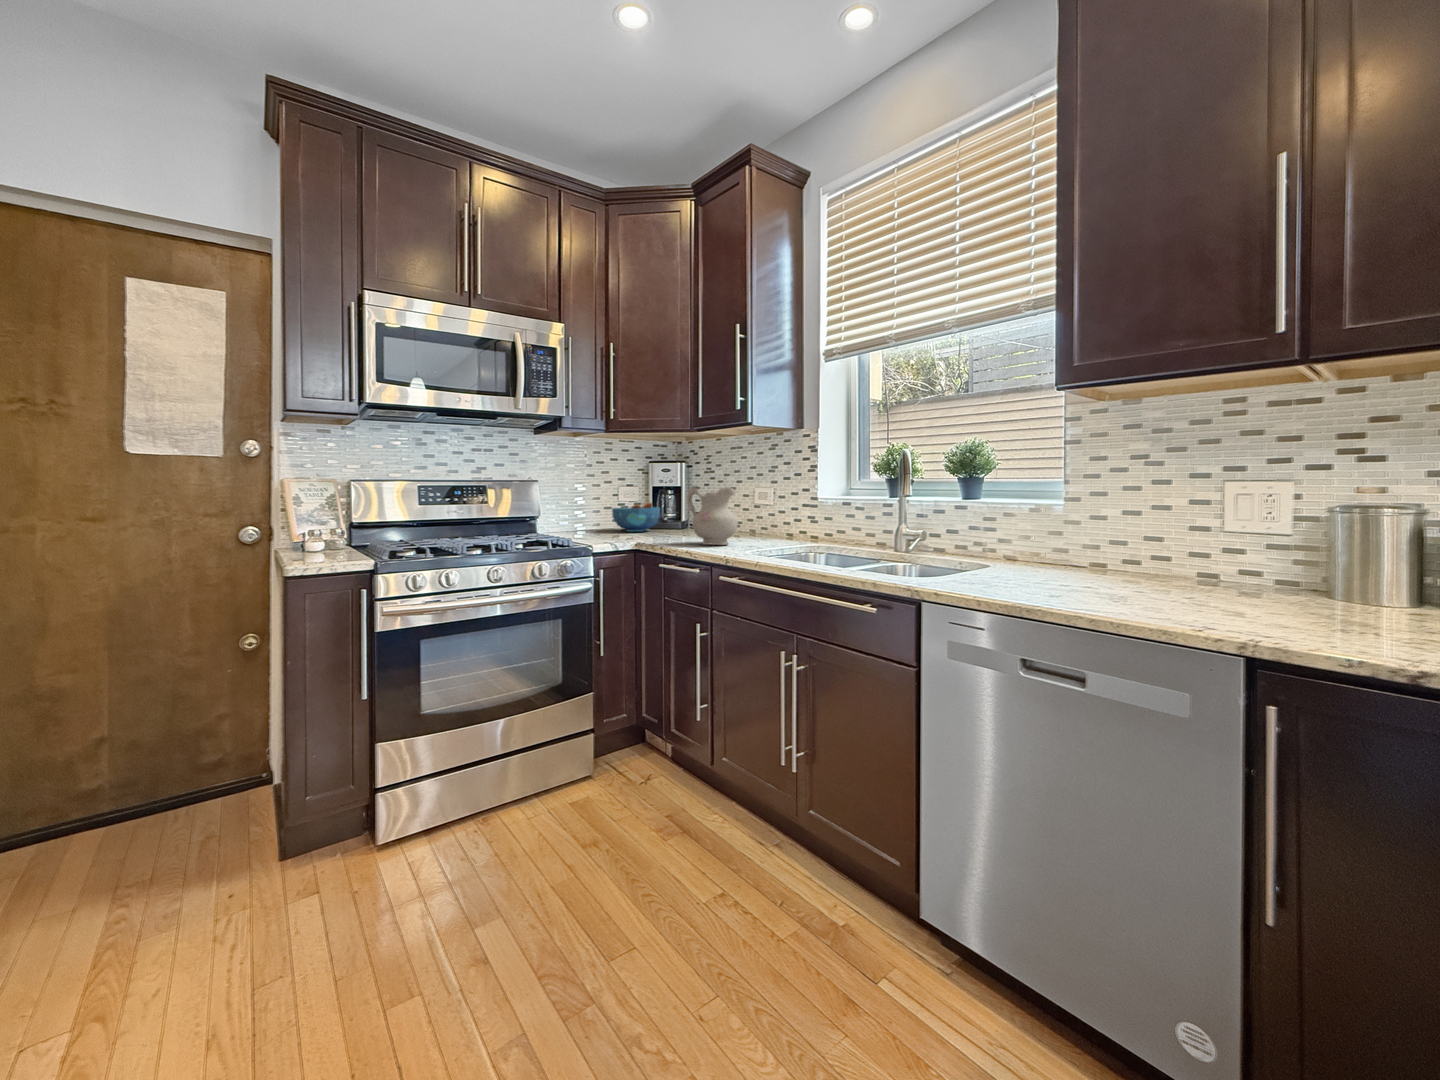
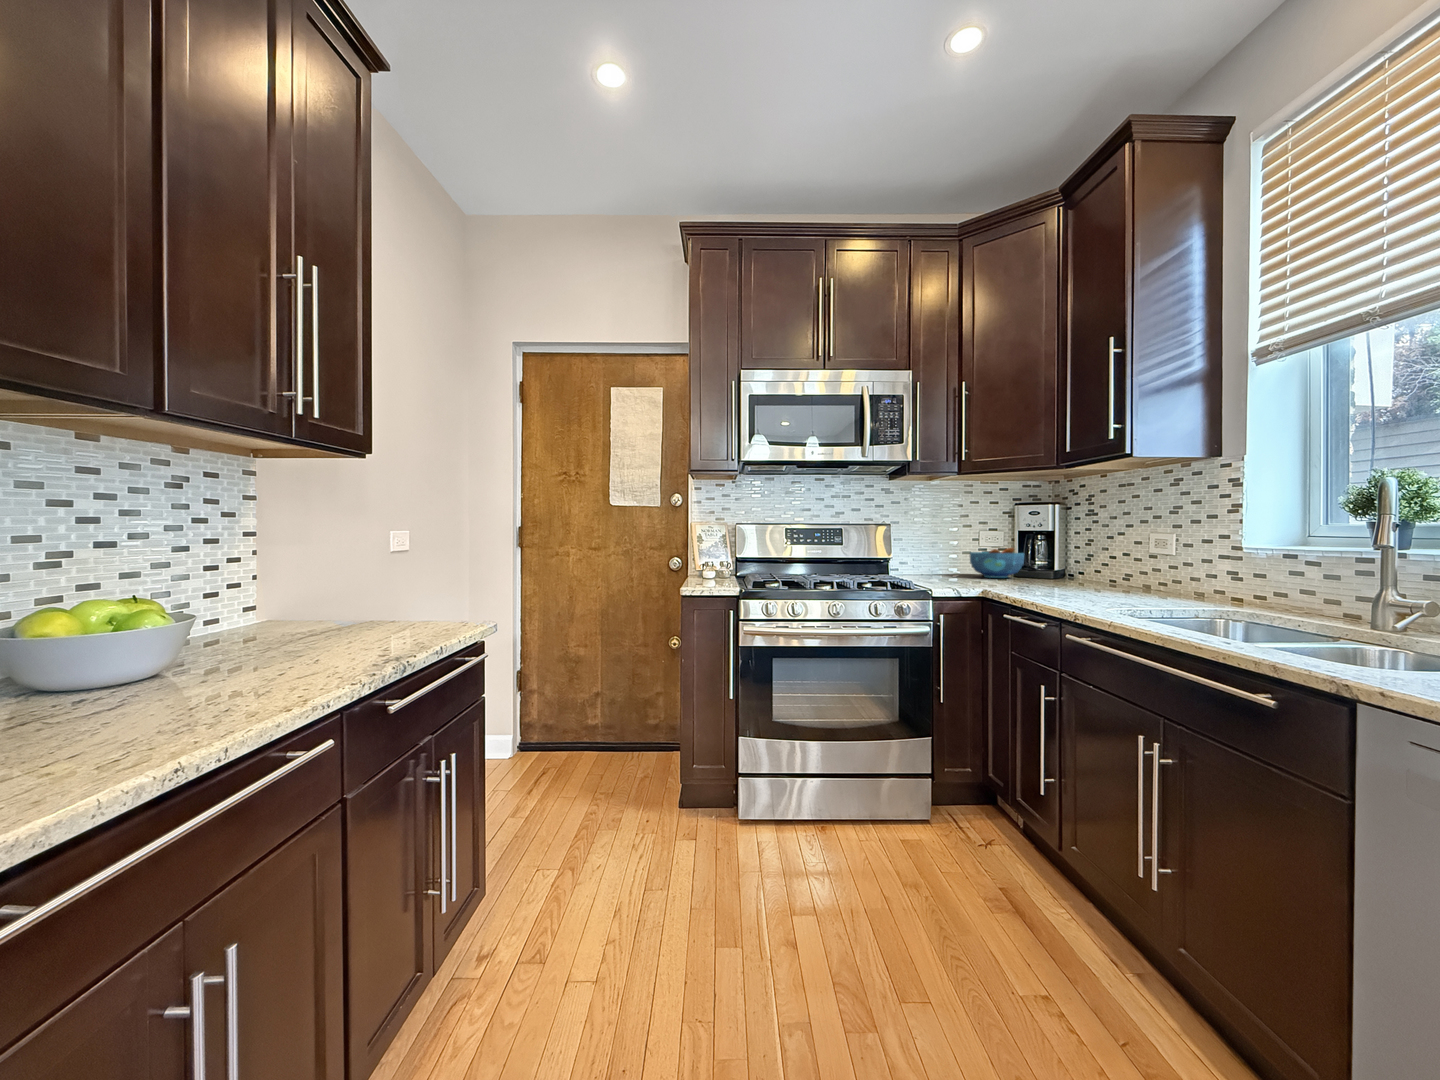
ceramic pitcher: present [687,486,738,545] -> none [1044,529,1110,599]

